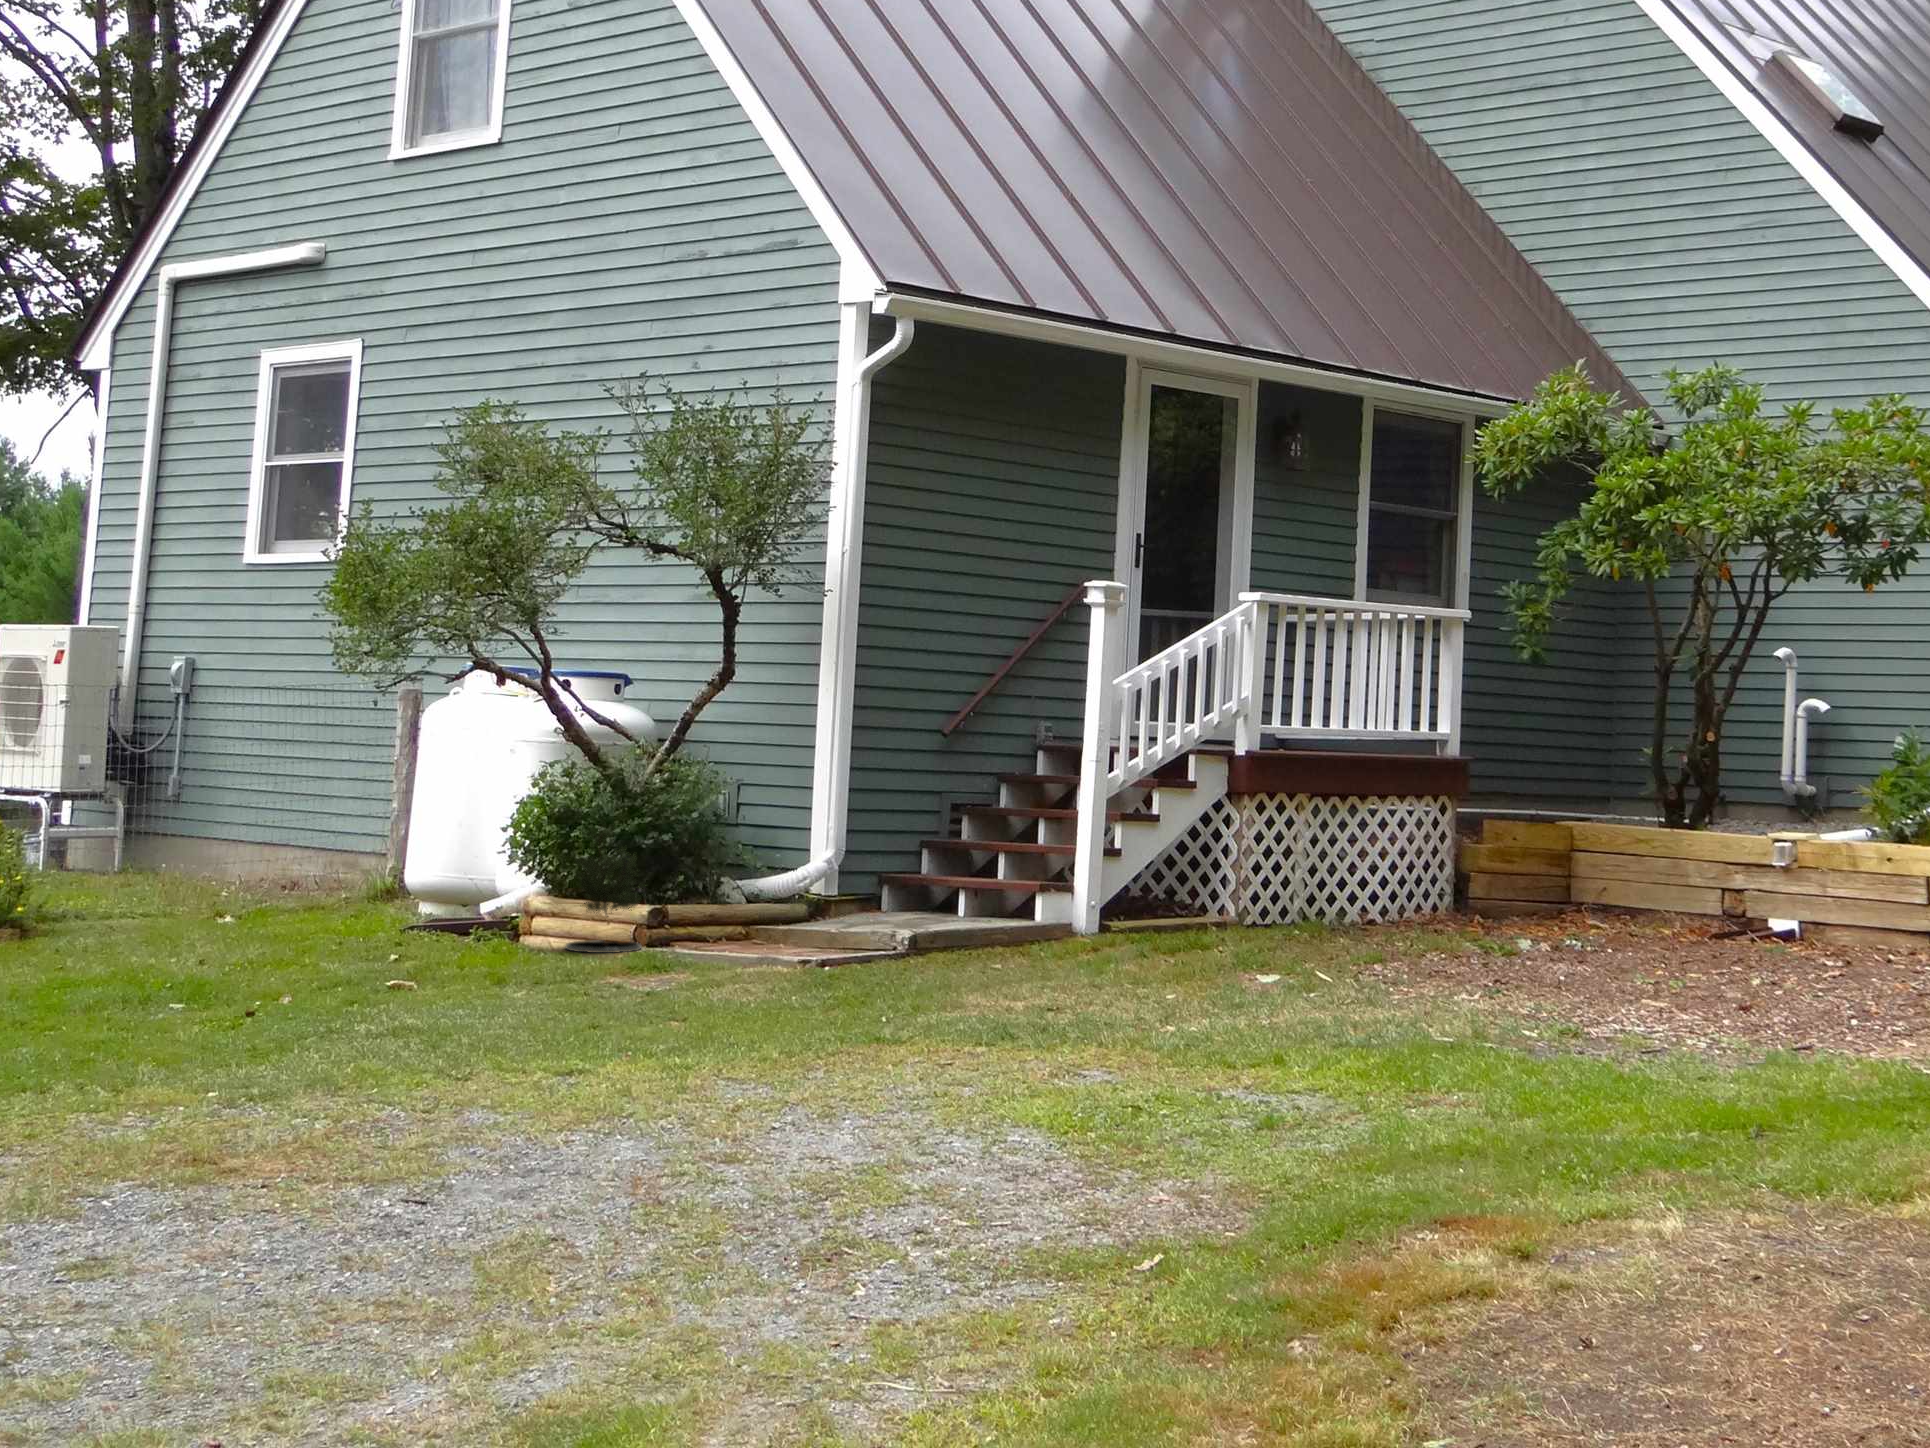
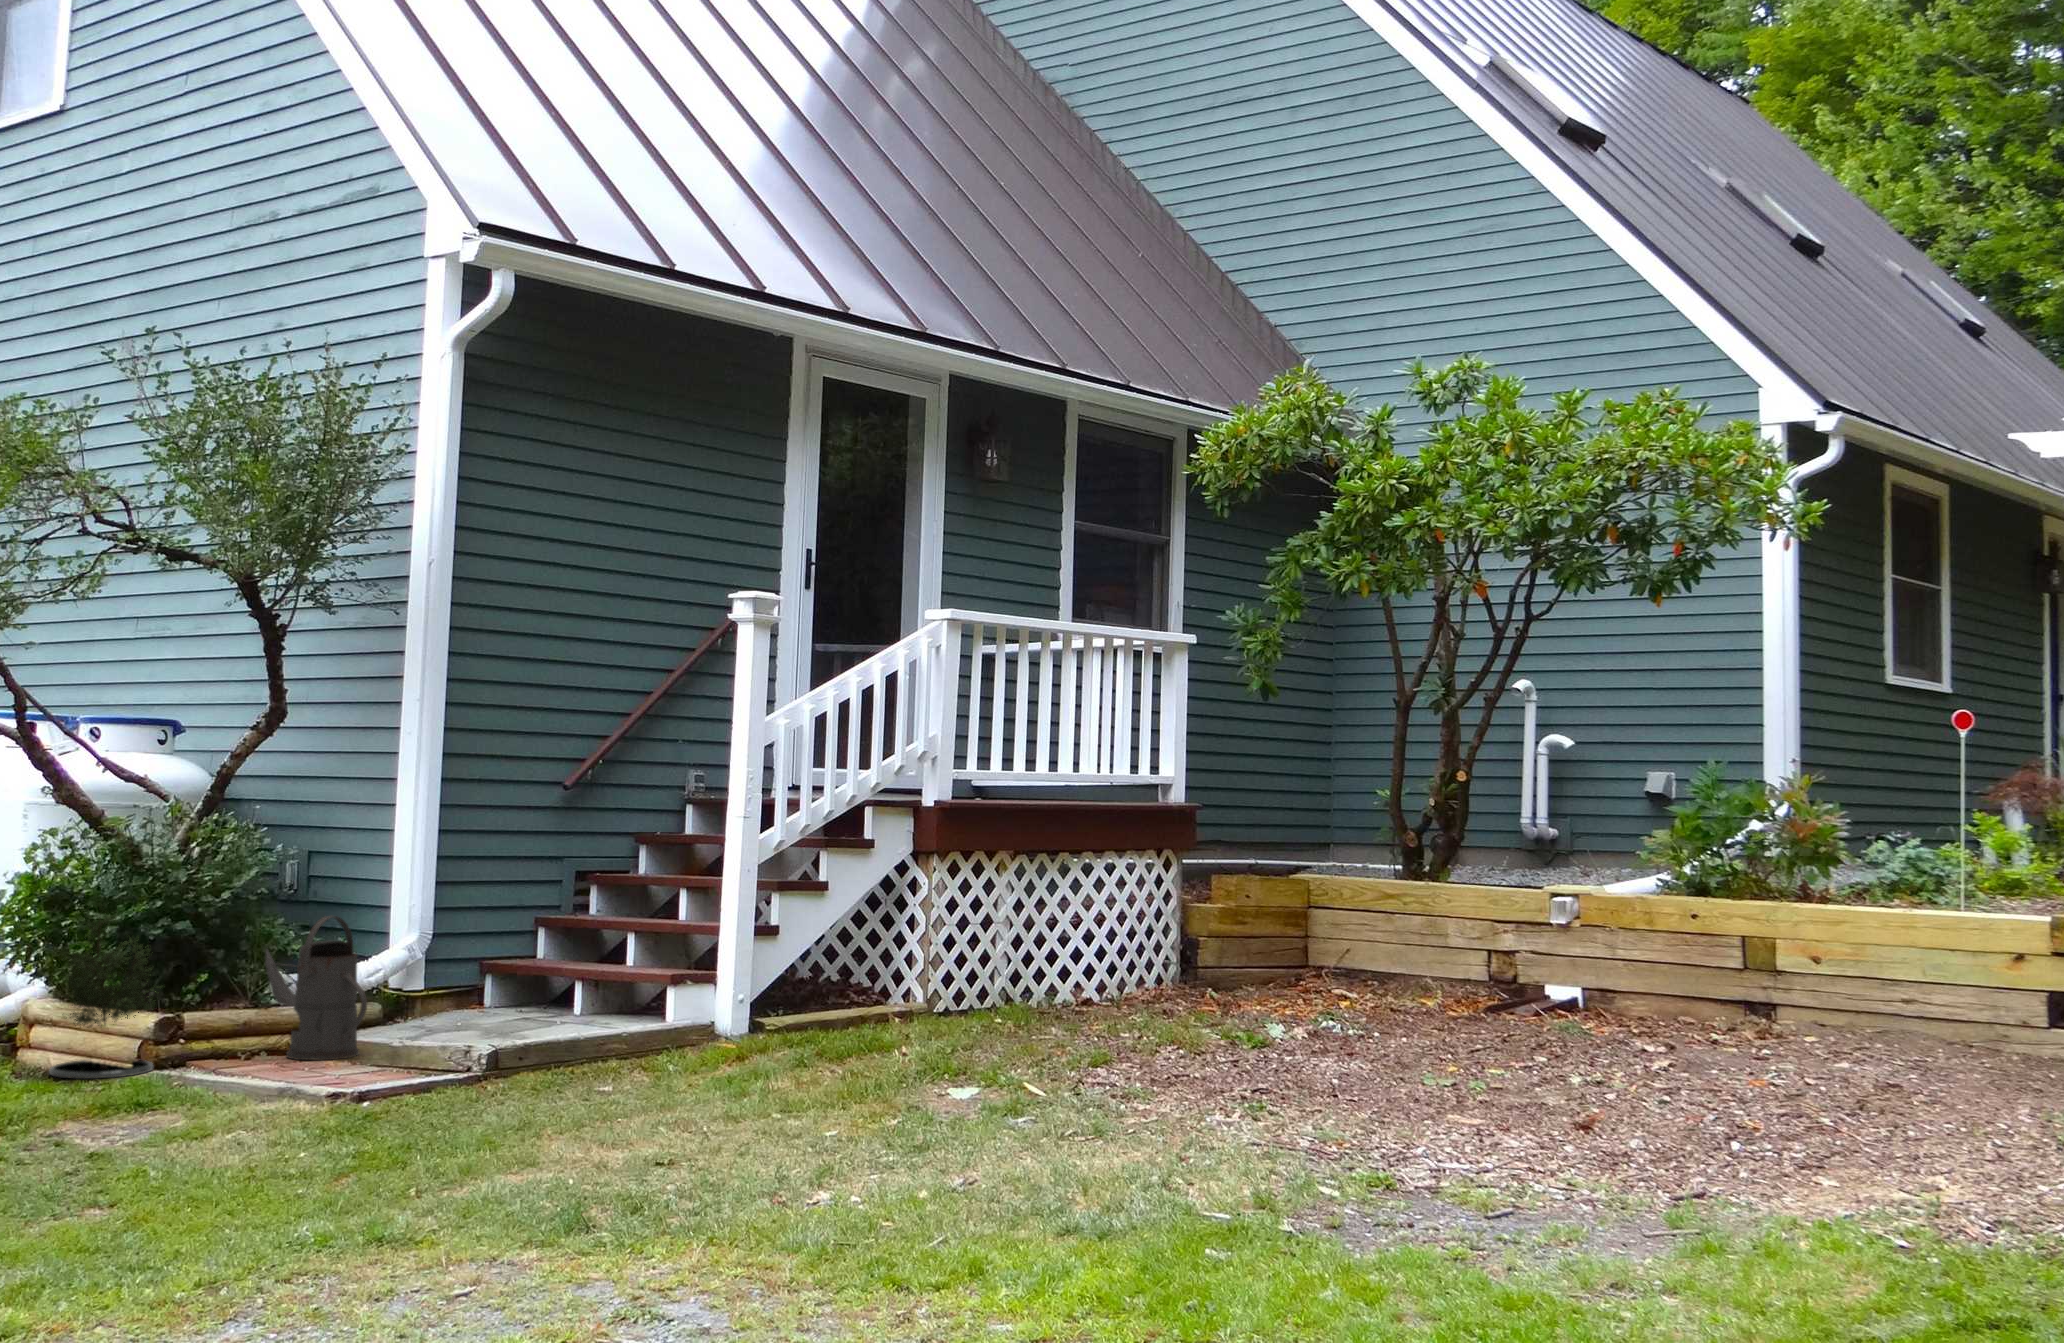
watering can: none [703,834,801,946] -> present [265,916,368,1061]

